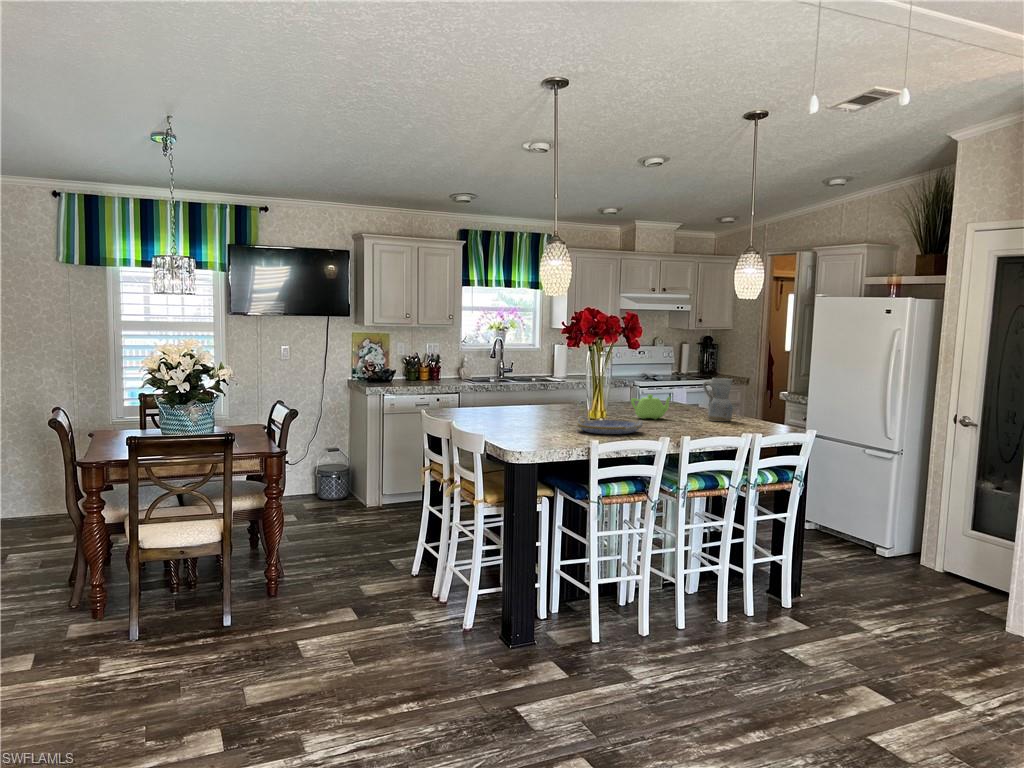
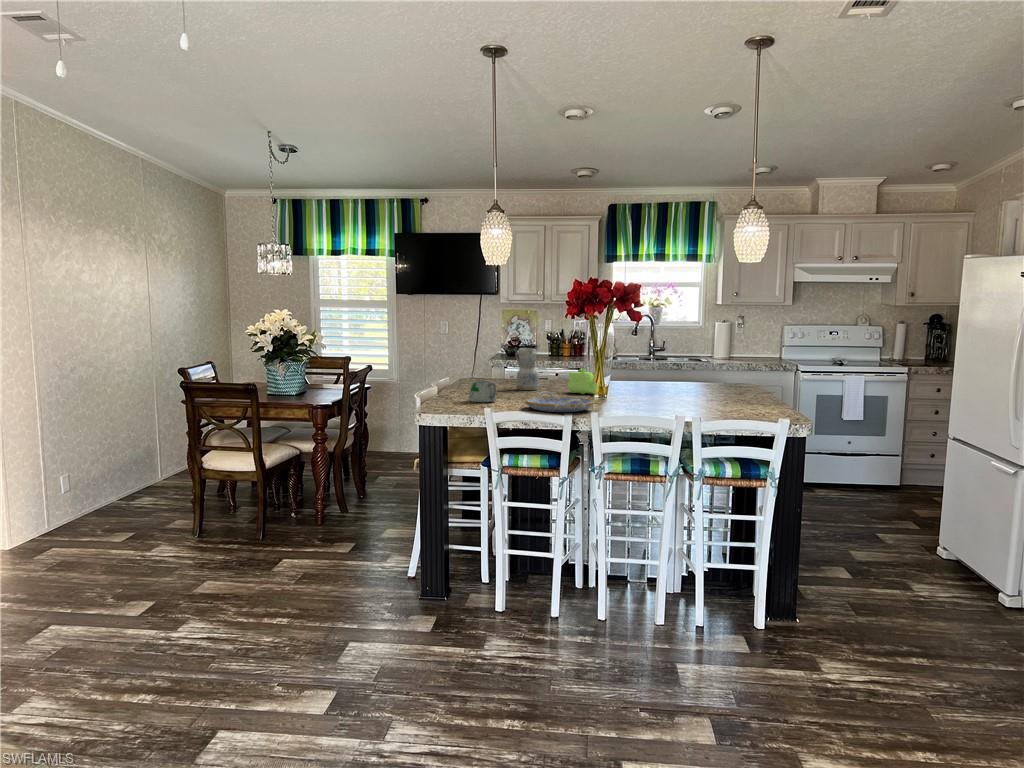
ceramic pitcher: present [703,378,733,421] -> present [515,348,539,390]
teapot: present [631,394,671,419] -> present [568,369,598,394]
mug: none [505,410,540,433] -> present [469,381,496,402]

